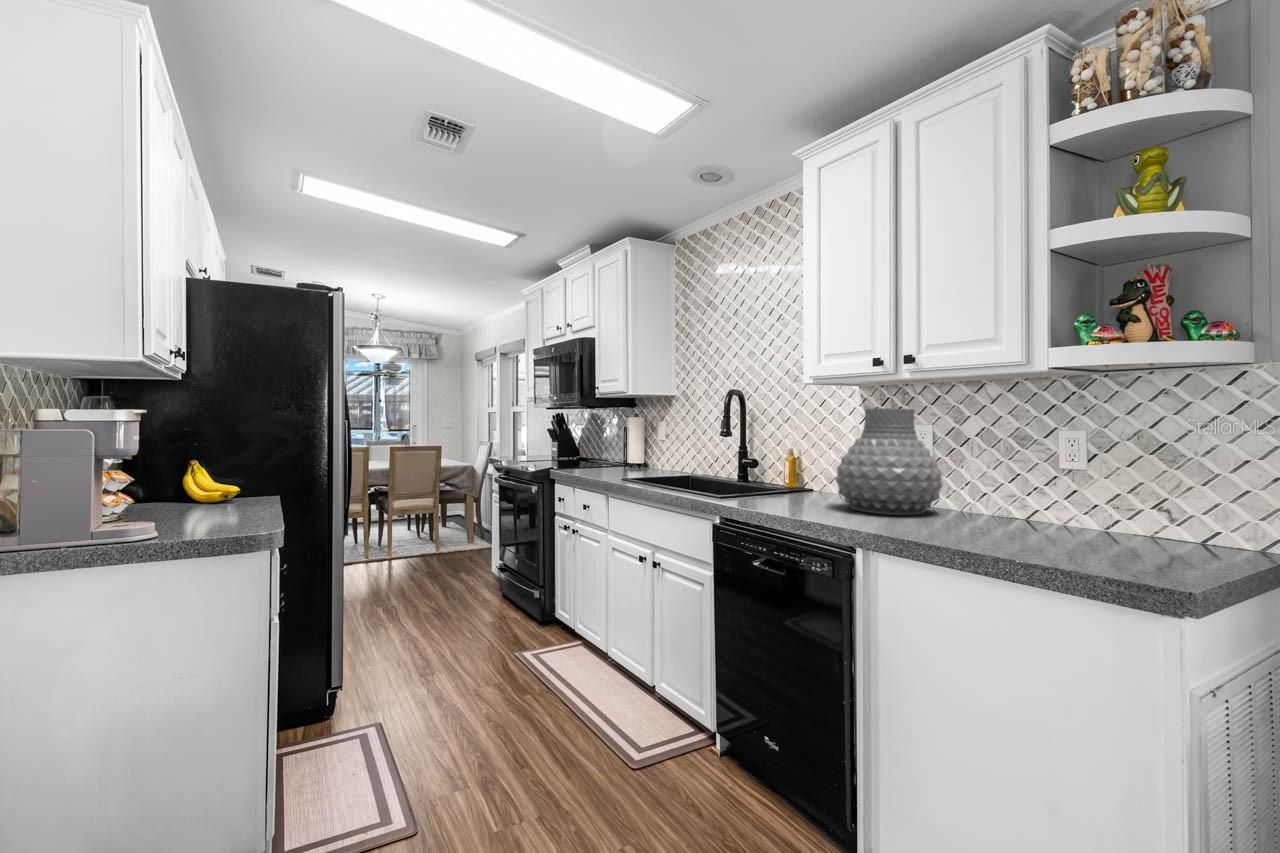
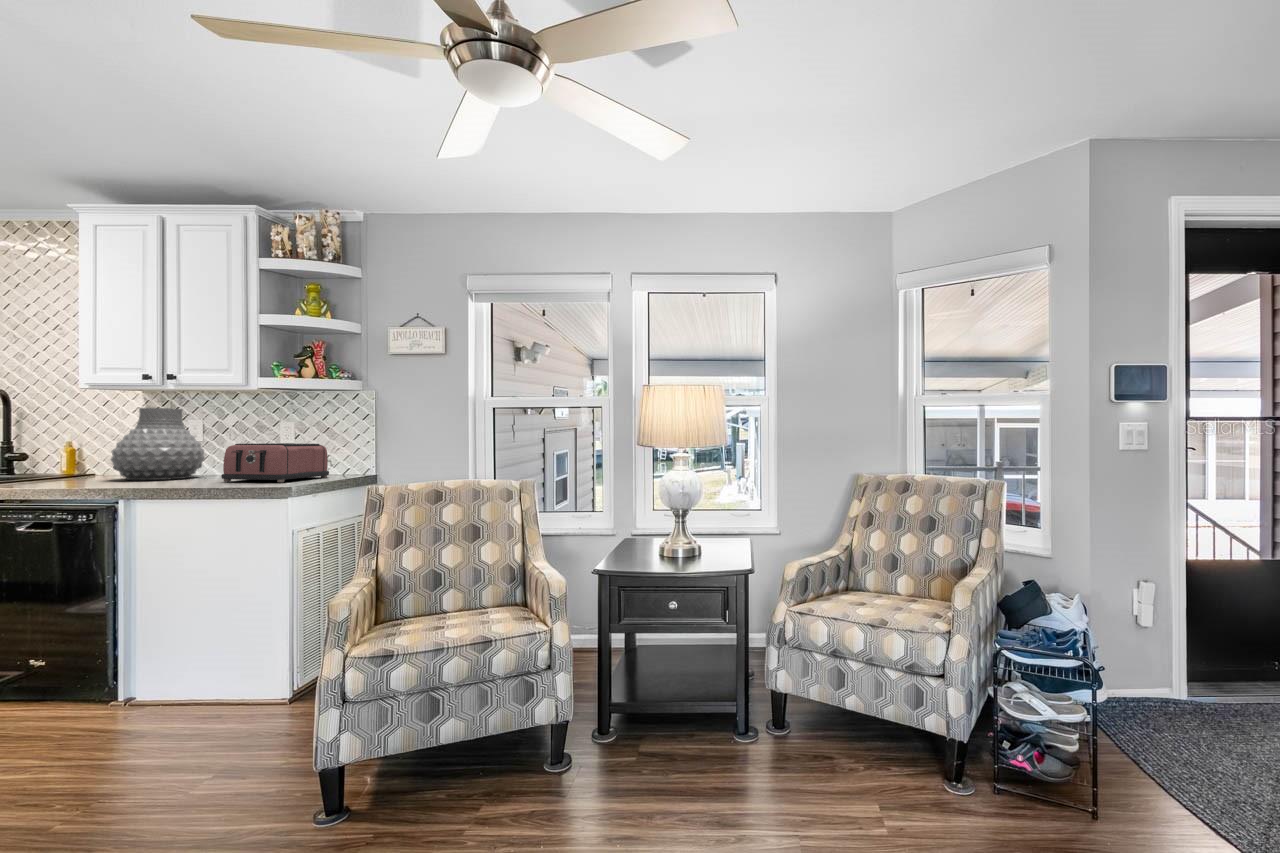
toaster: none [988,470,1187,558] -> present [221,443,329,482]

